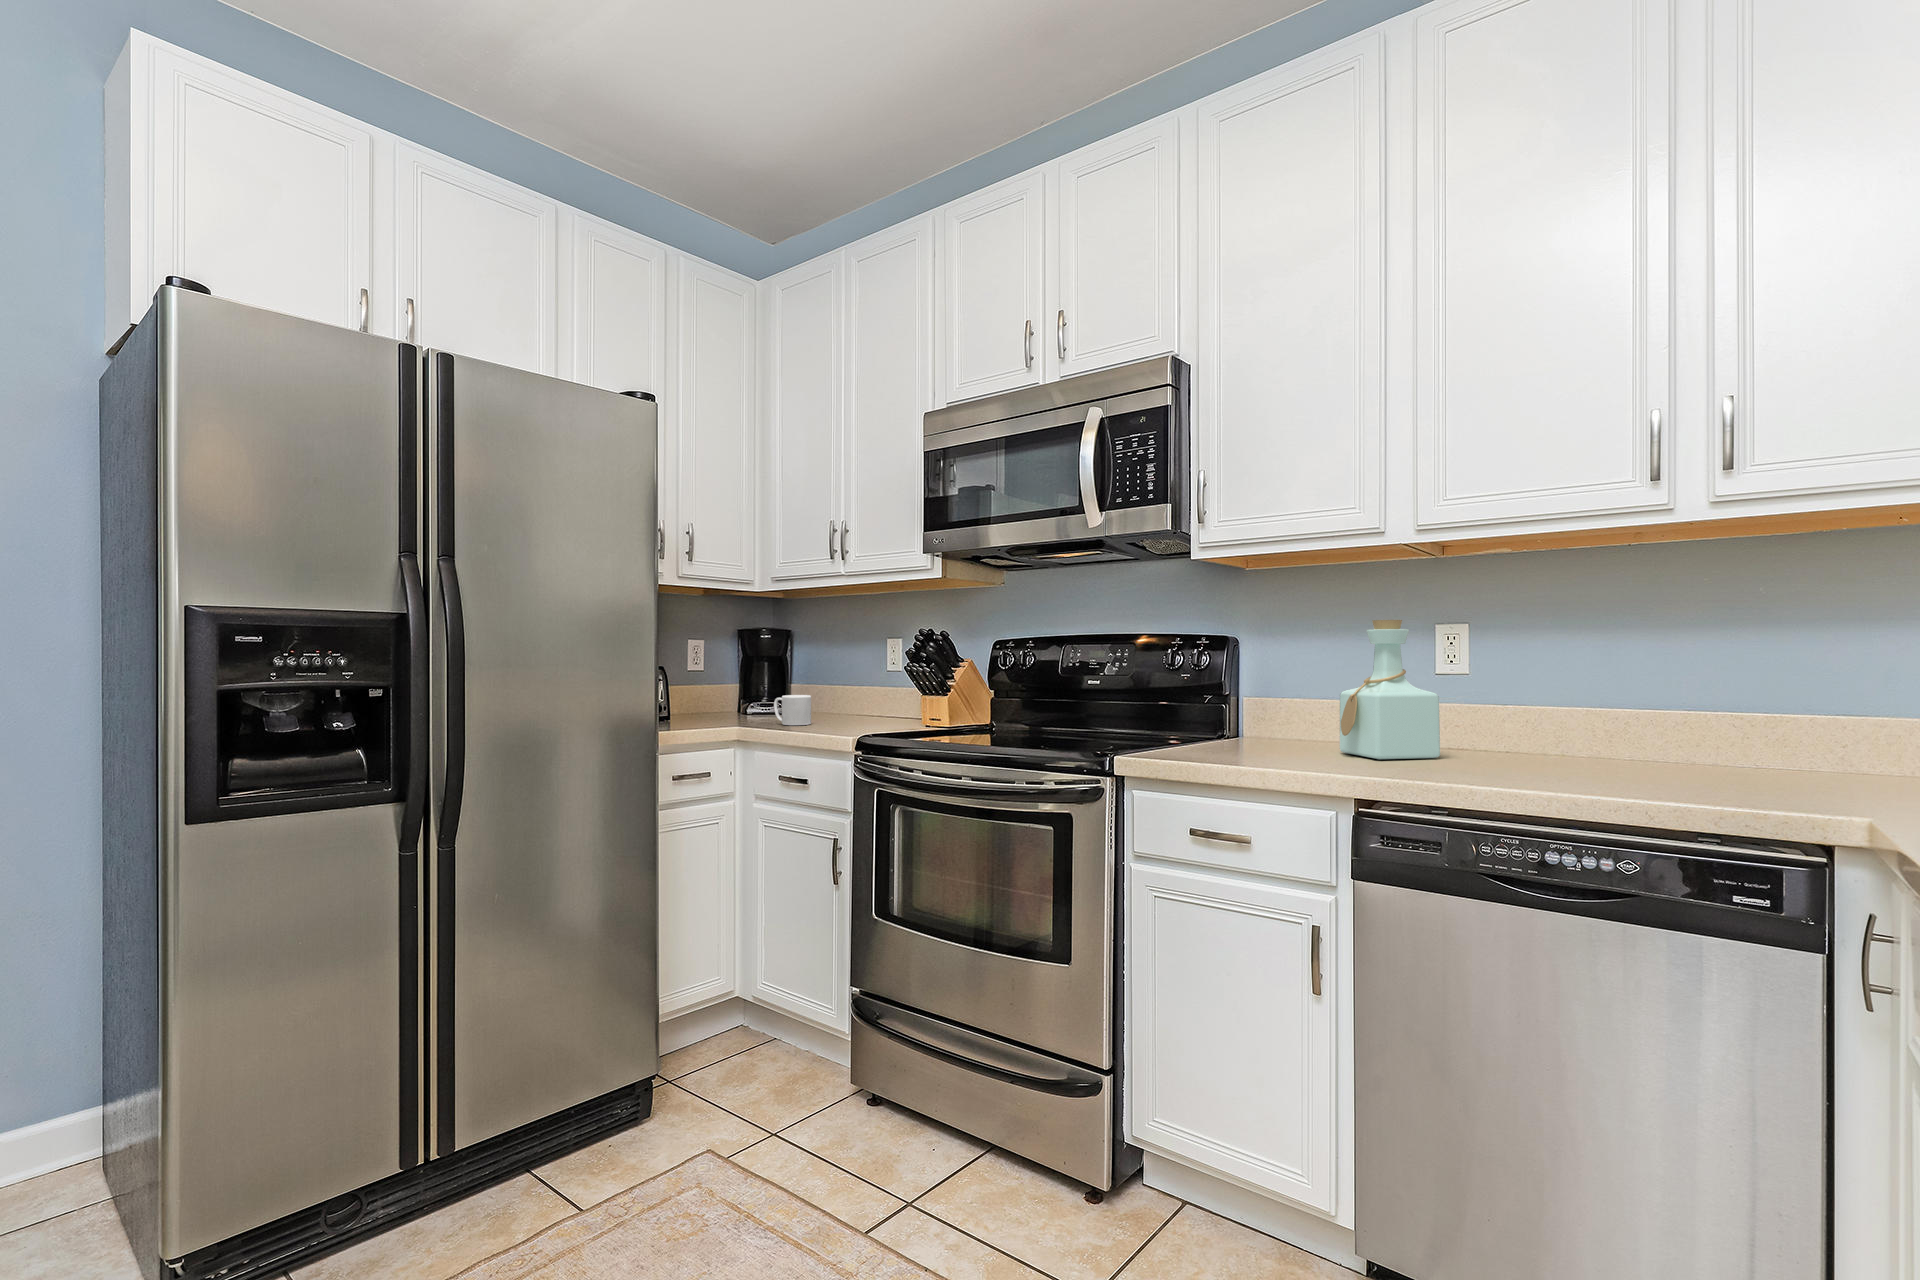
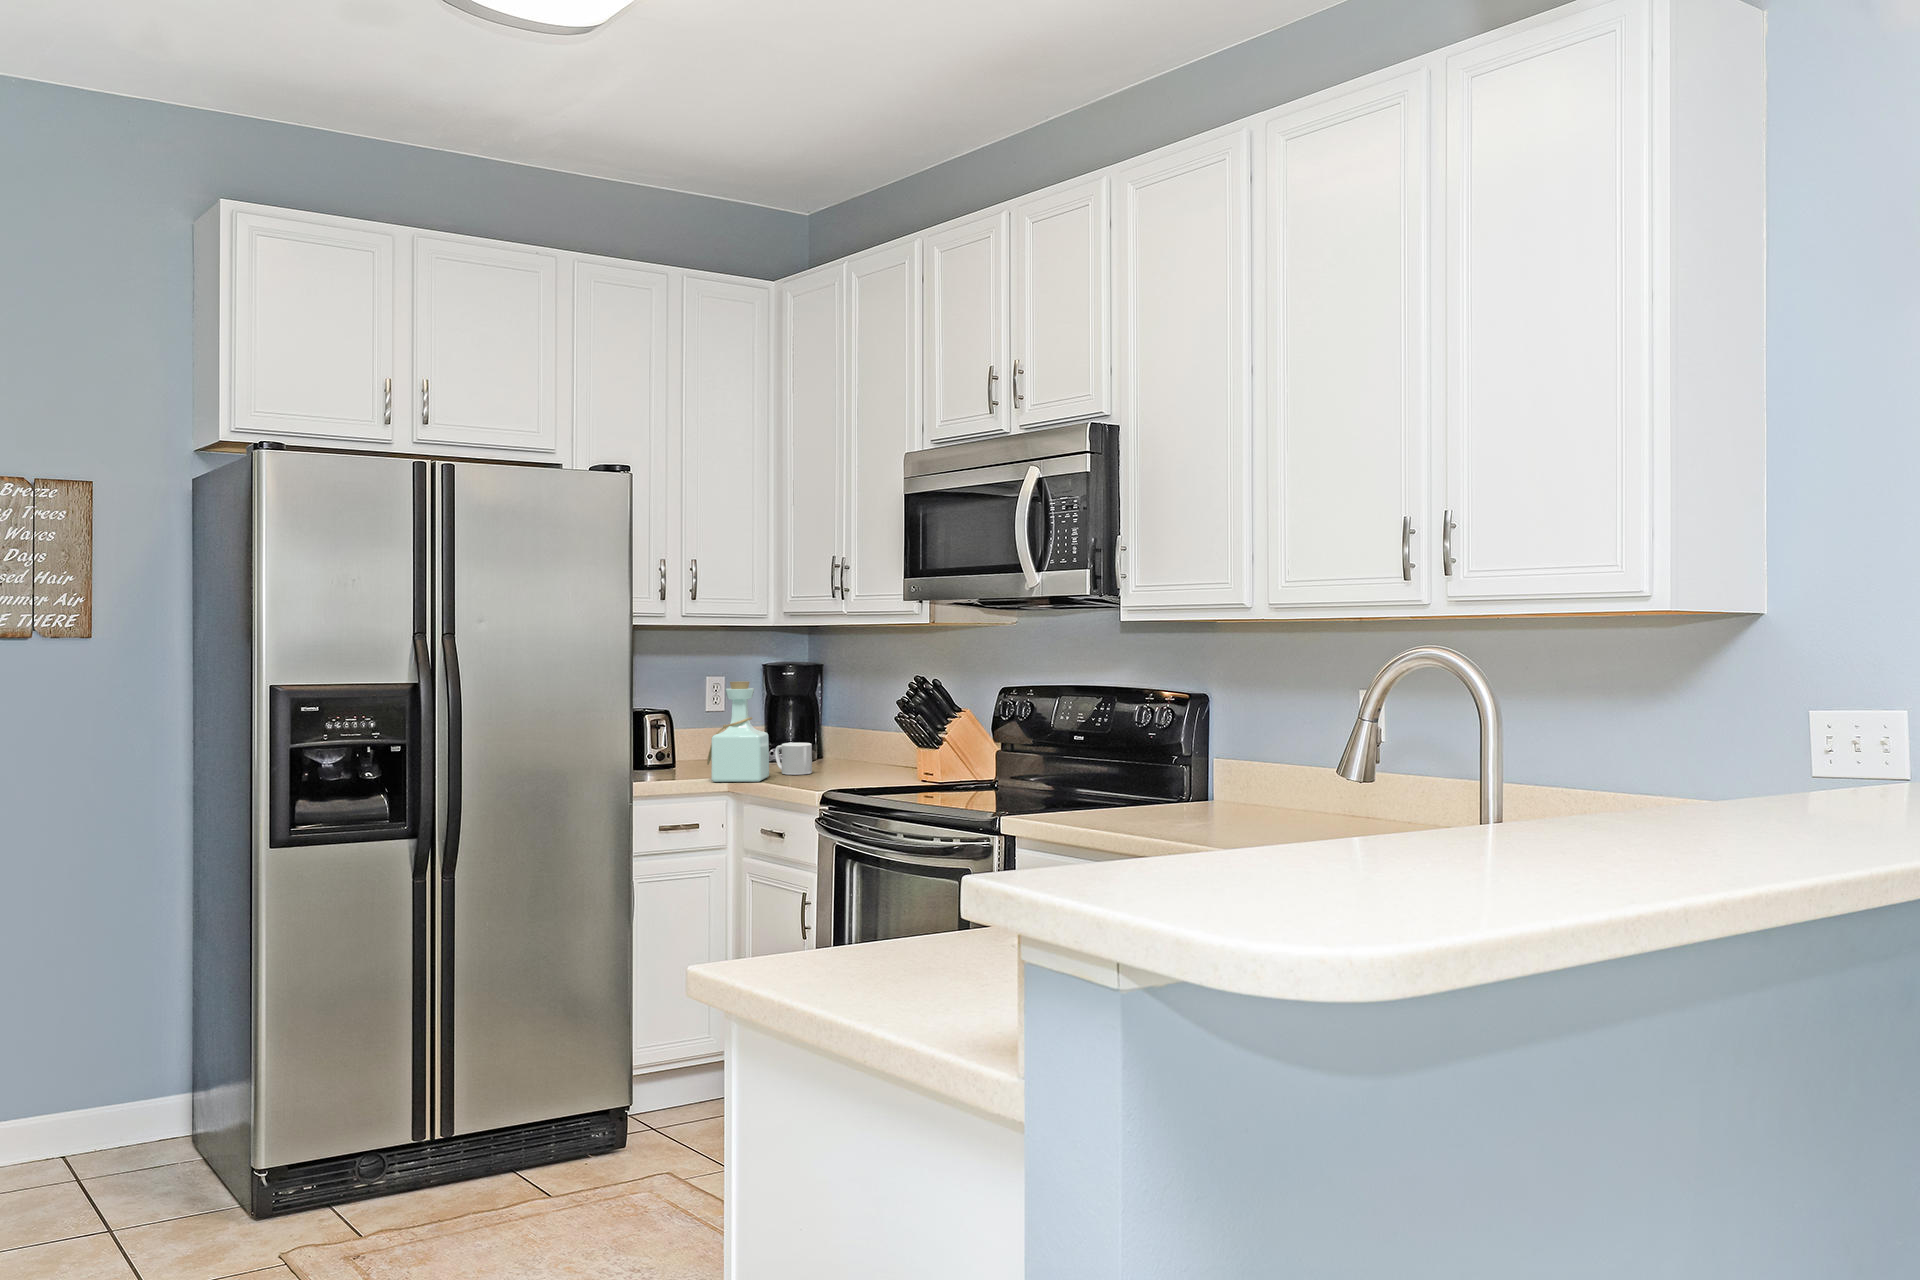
bottle: present [1340,620,1440,759] -> present [707,681,769,782]

